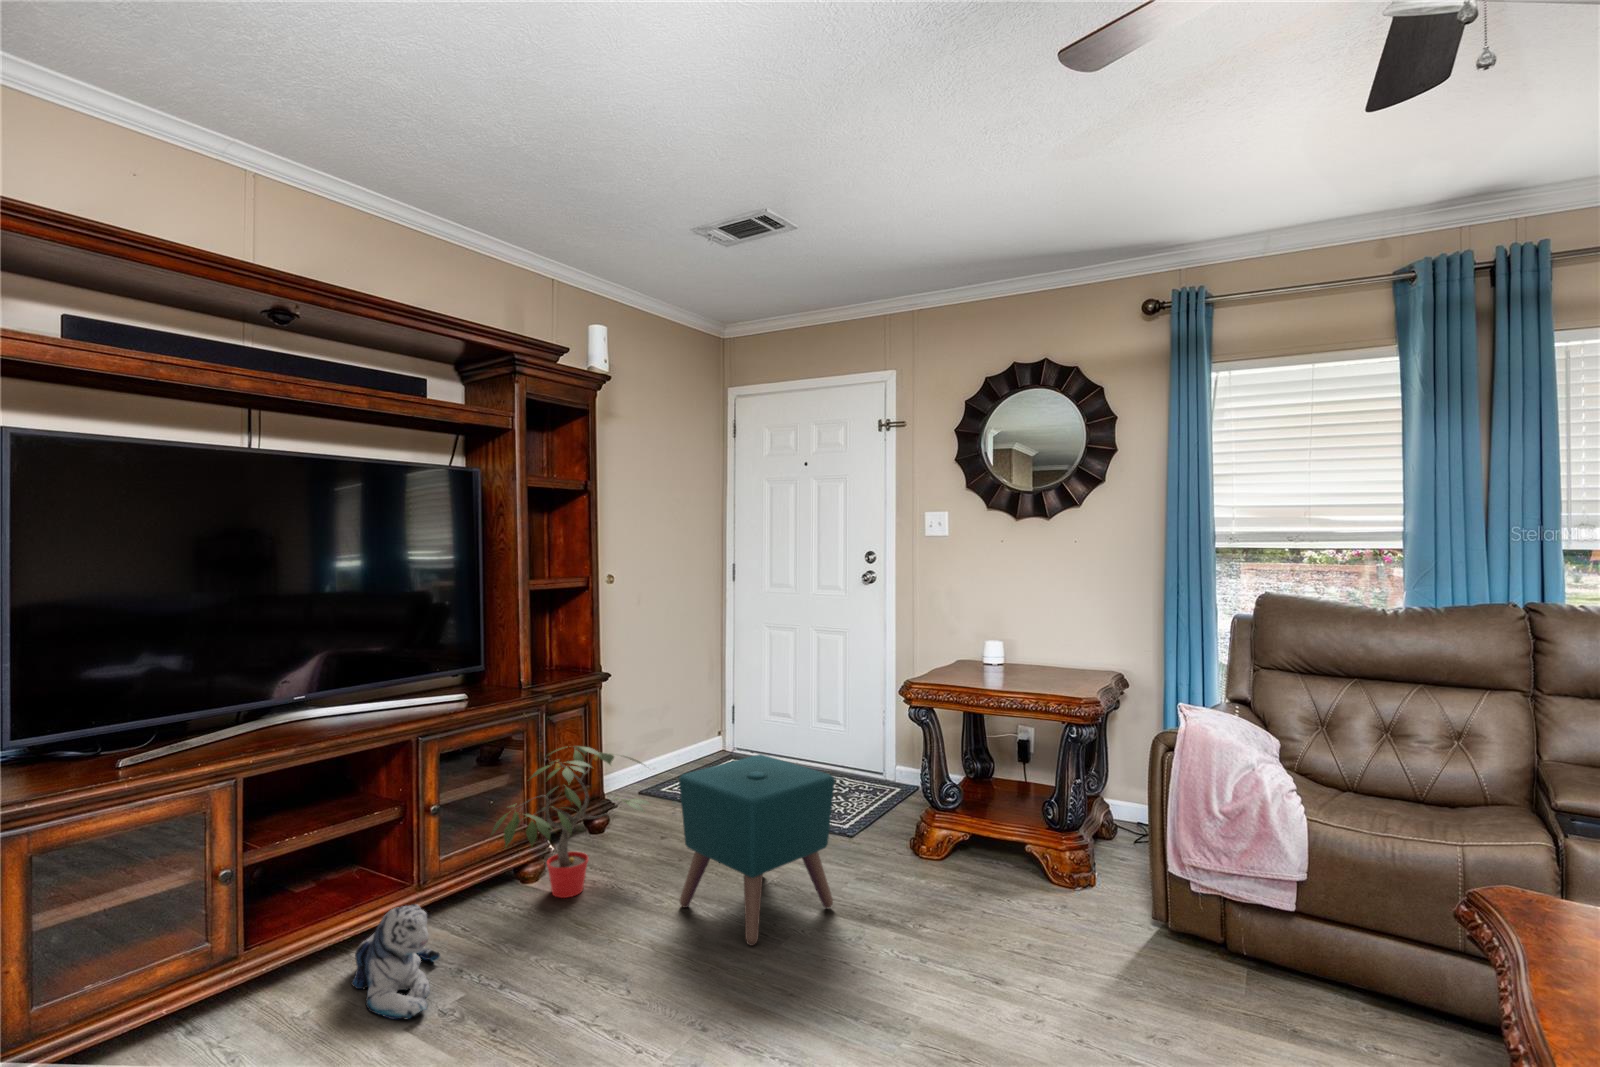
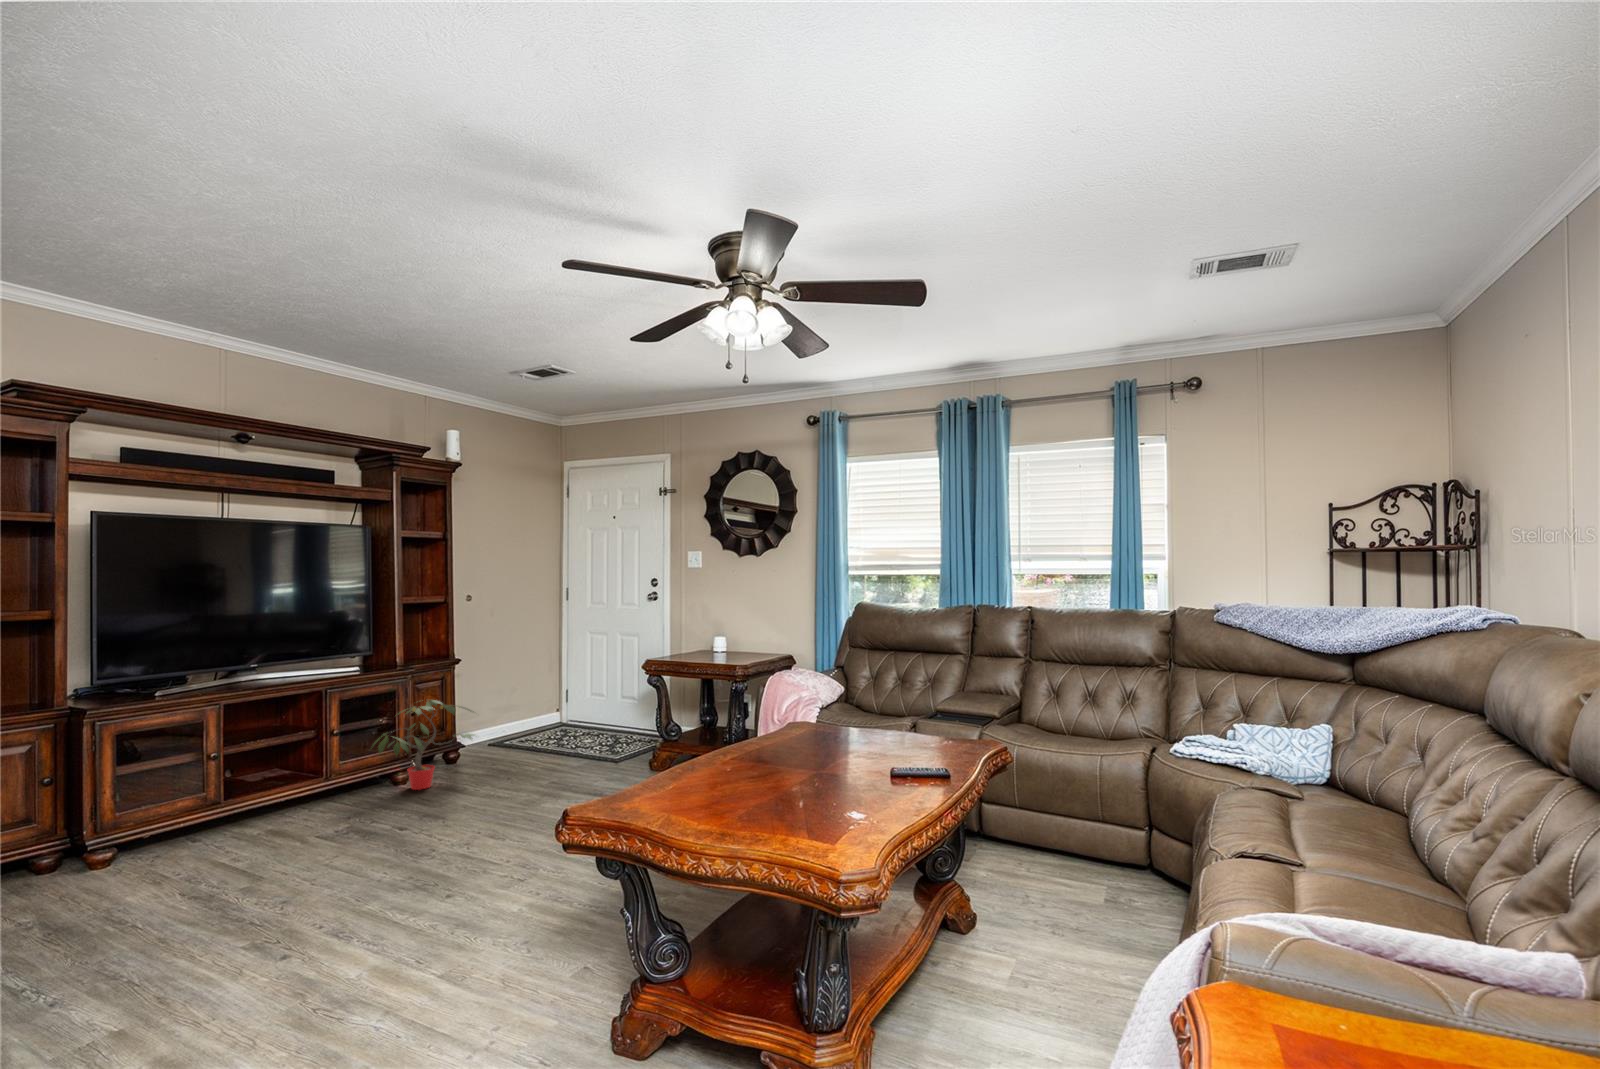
ottoman: present [679,754,835,946] -> none [488,703,583,803]
plush toy: present [351,904,440,1019] -> none [284,777,337,832]

